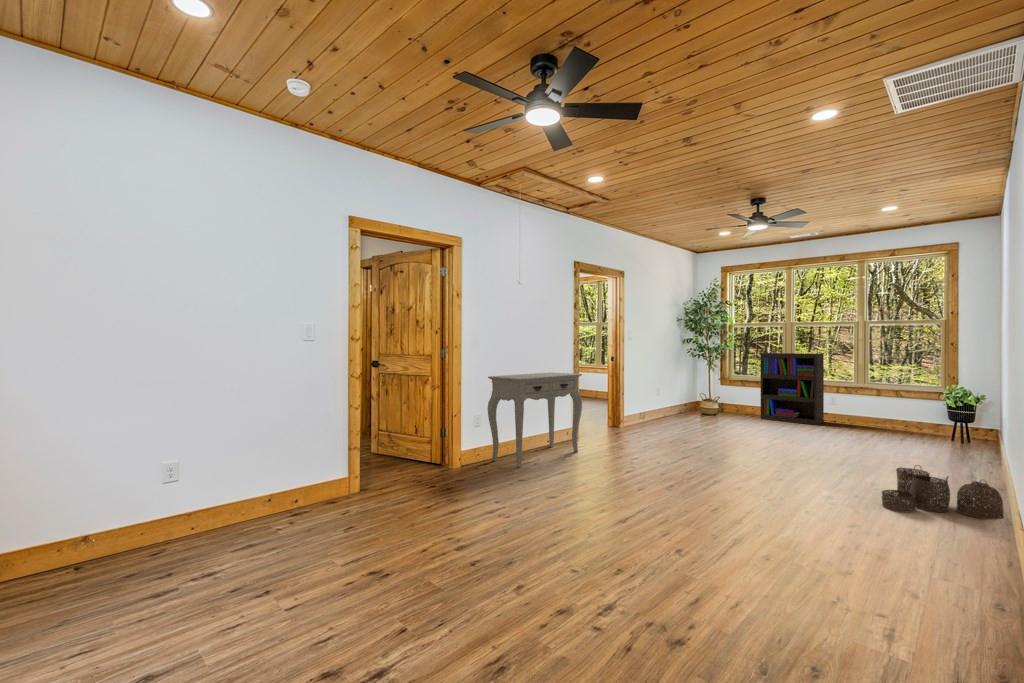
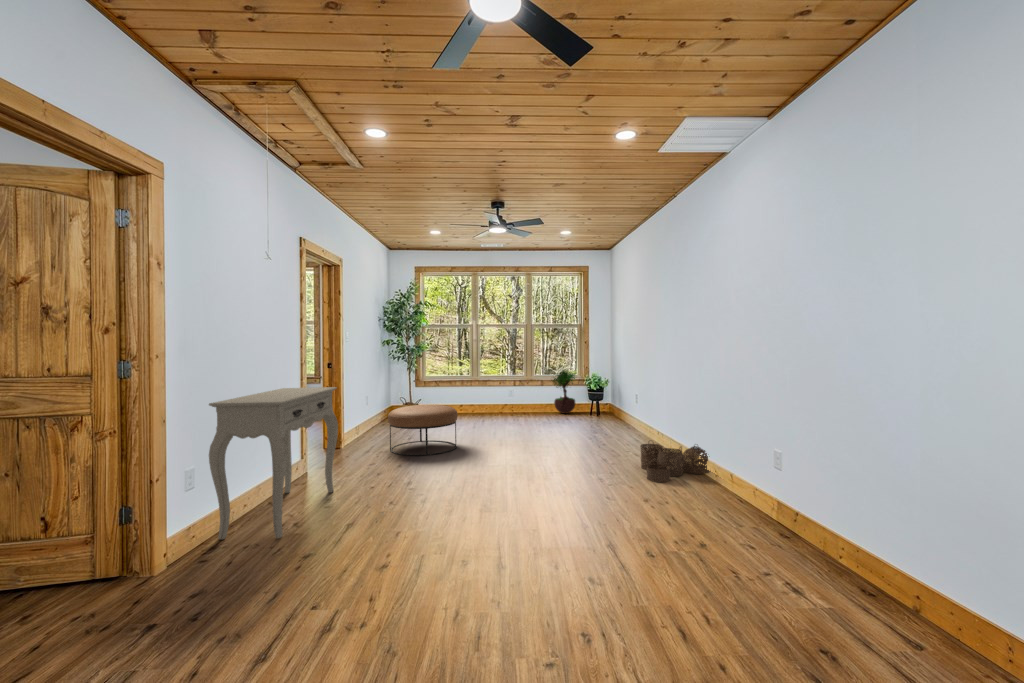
bookshelf: present [761,353,824,425] -> none [458,352,506,417]
potted tree: none [880,371,925,433] -> present [553,369,575,414]
ottoman: none [651,399,717,444] -> present [388,405,458,456]

